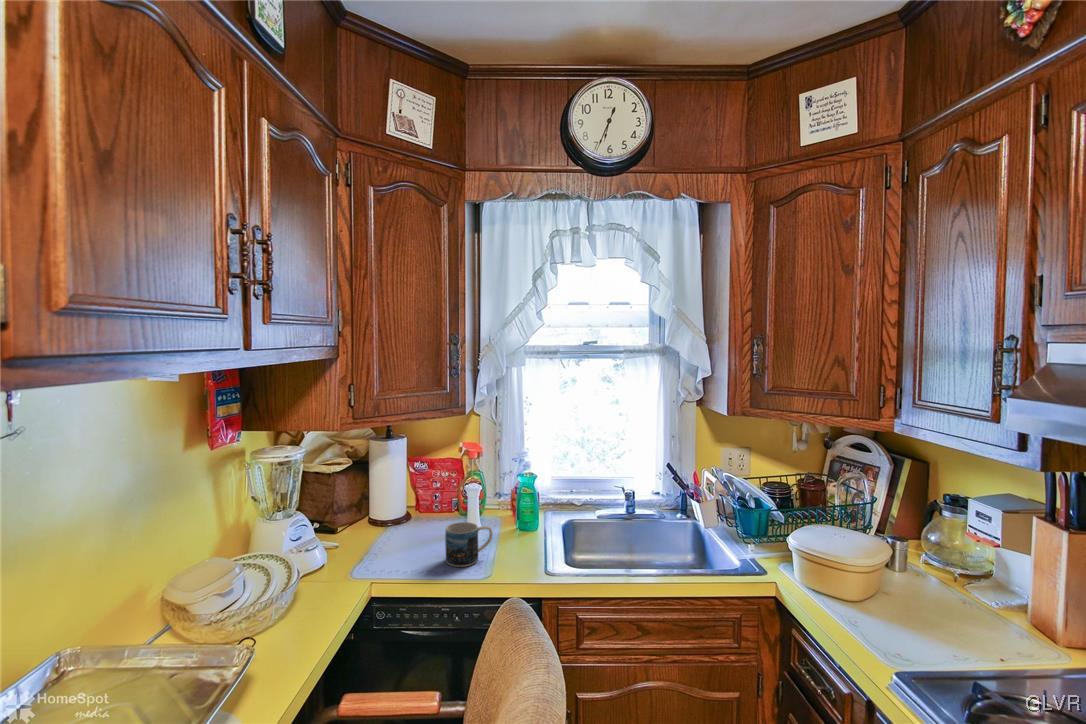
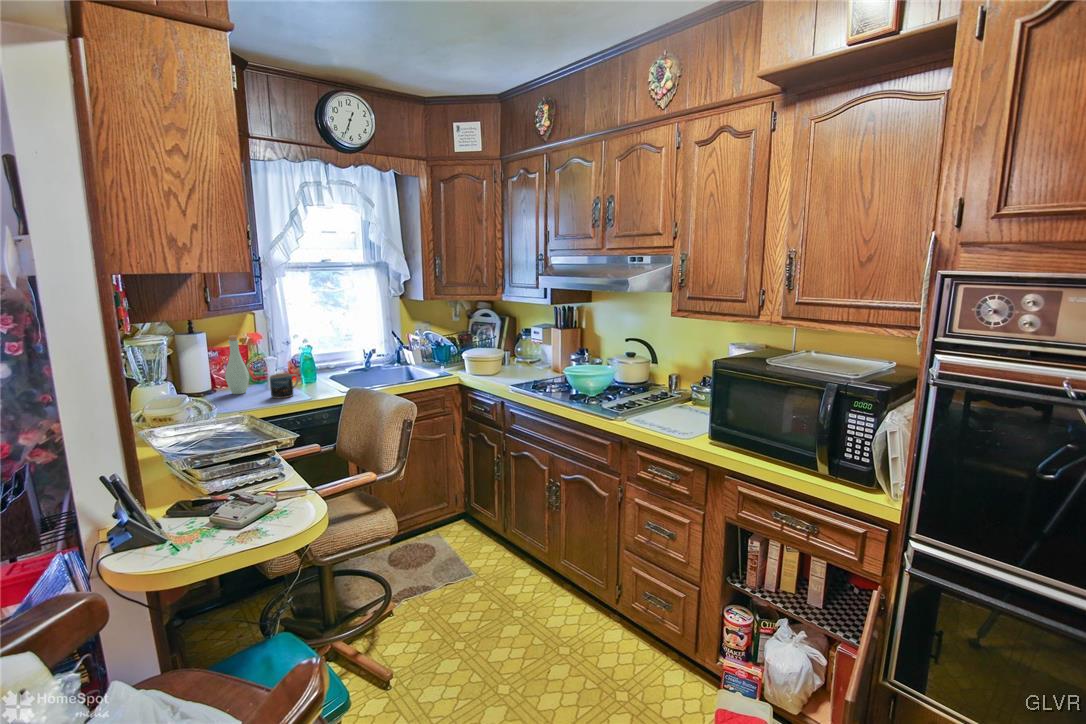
bottle: none [414,451,445,538] -> present [225,335,249,394]

